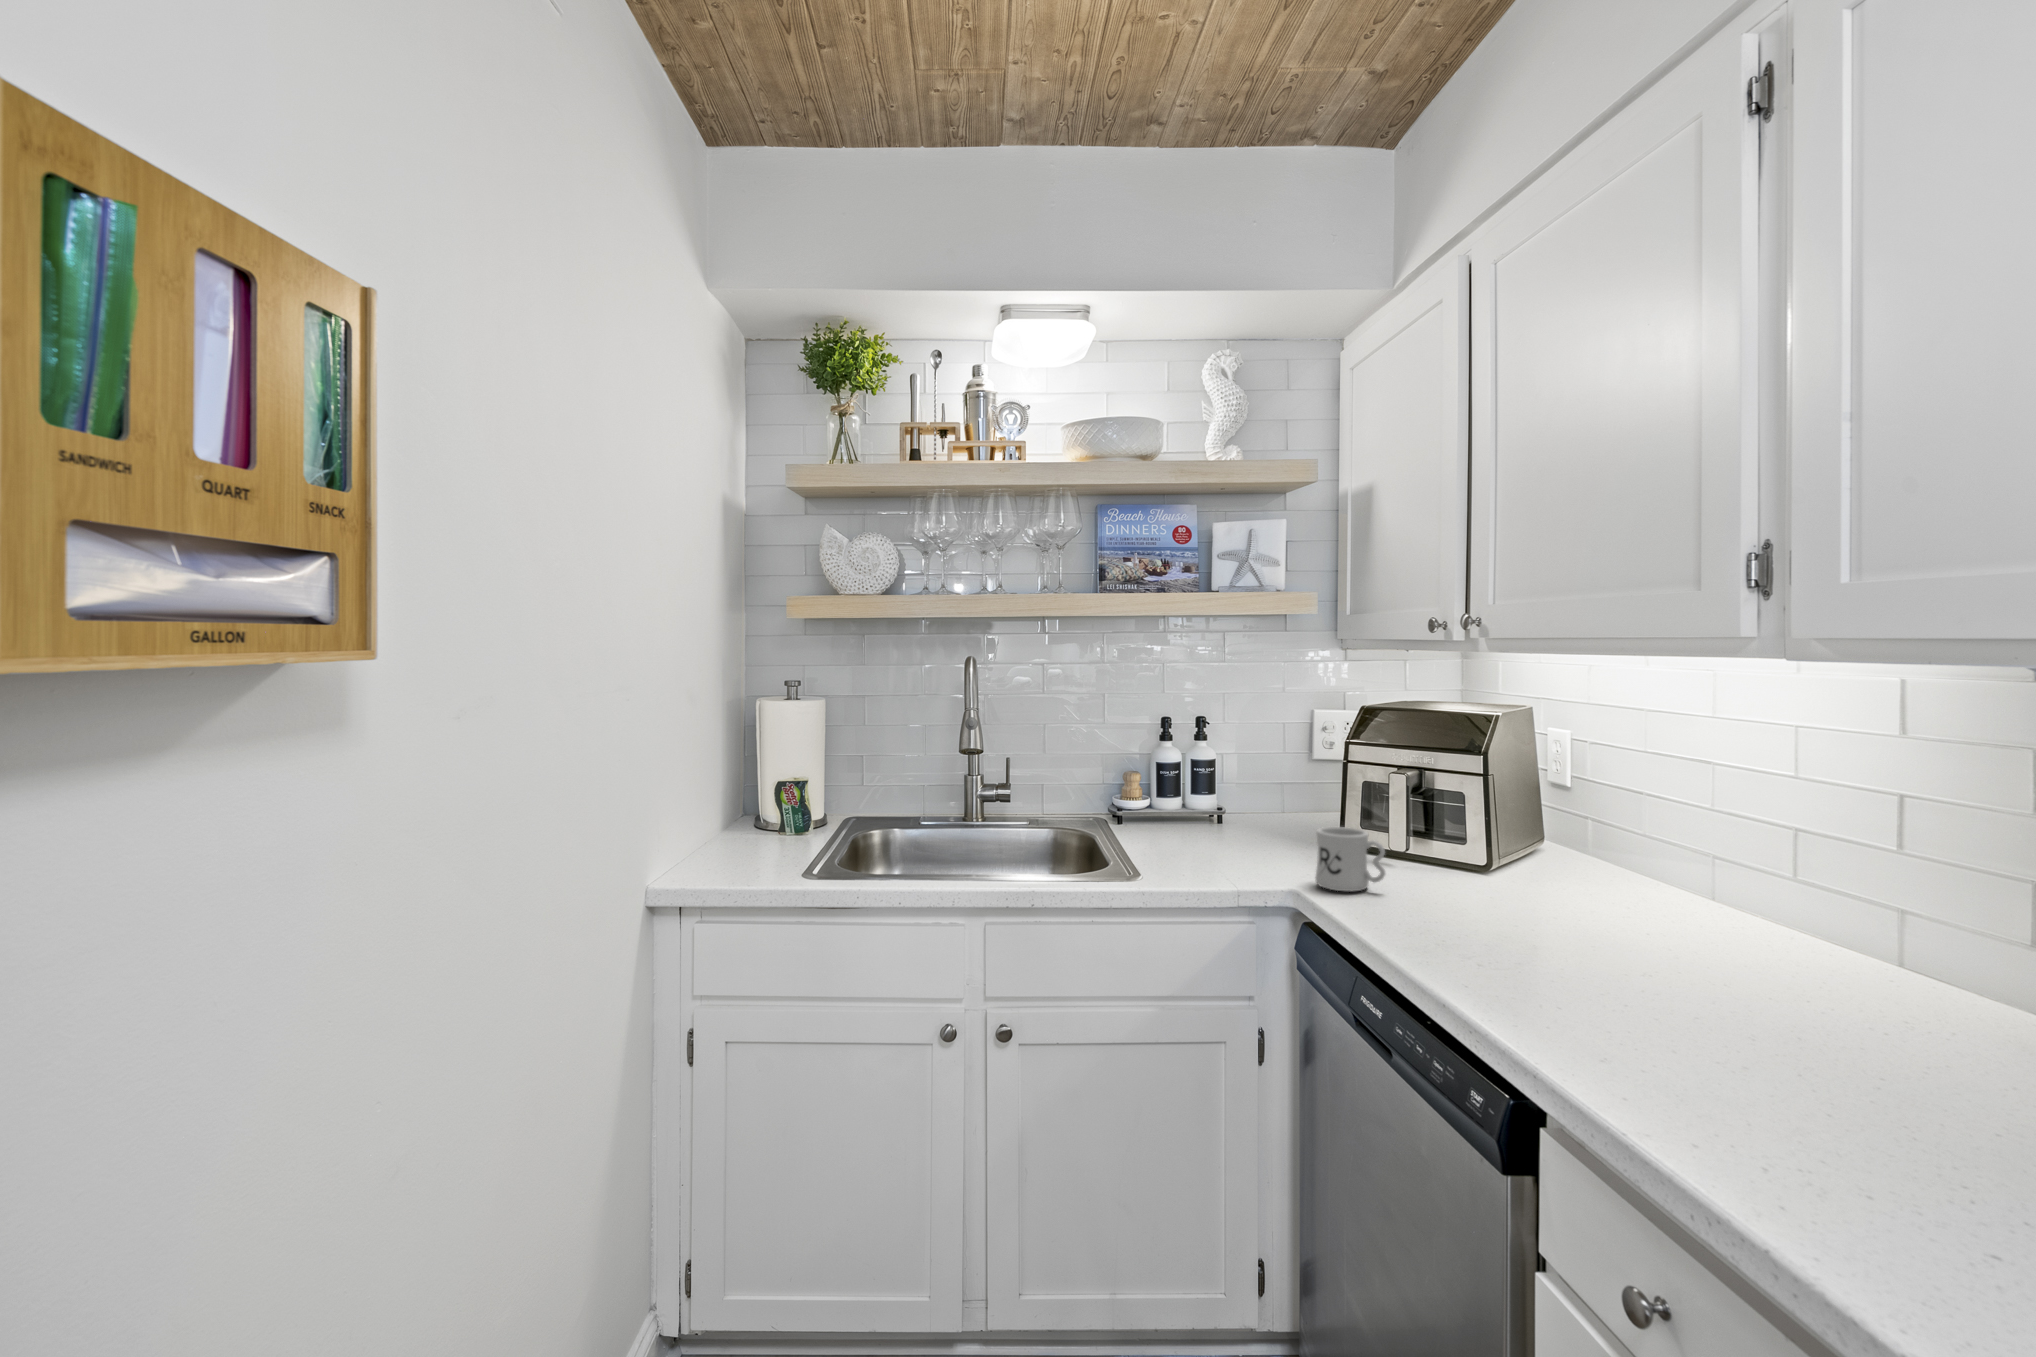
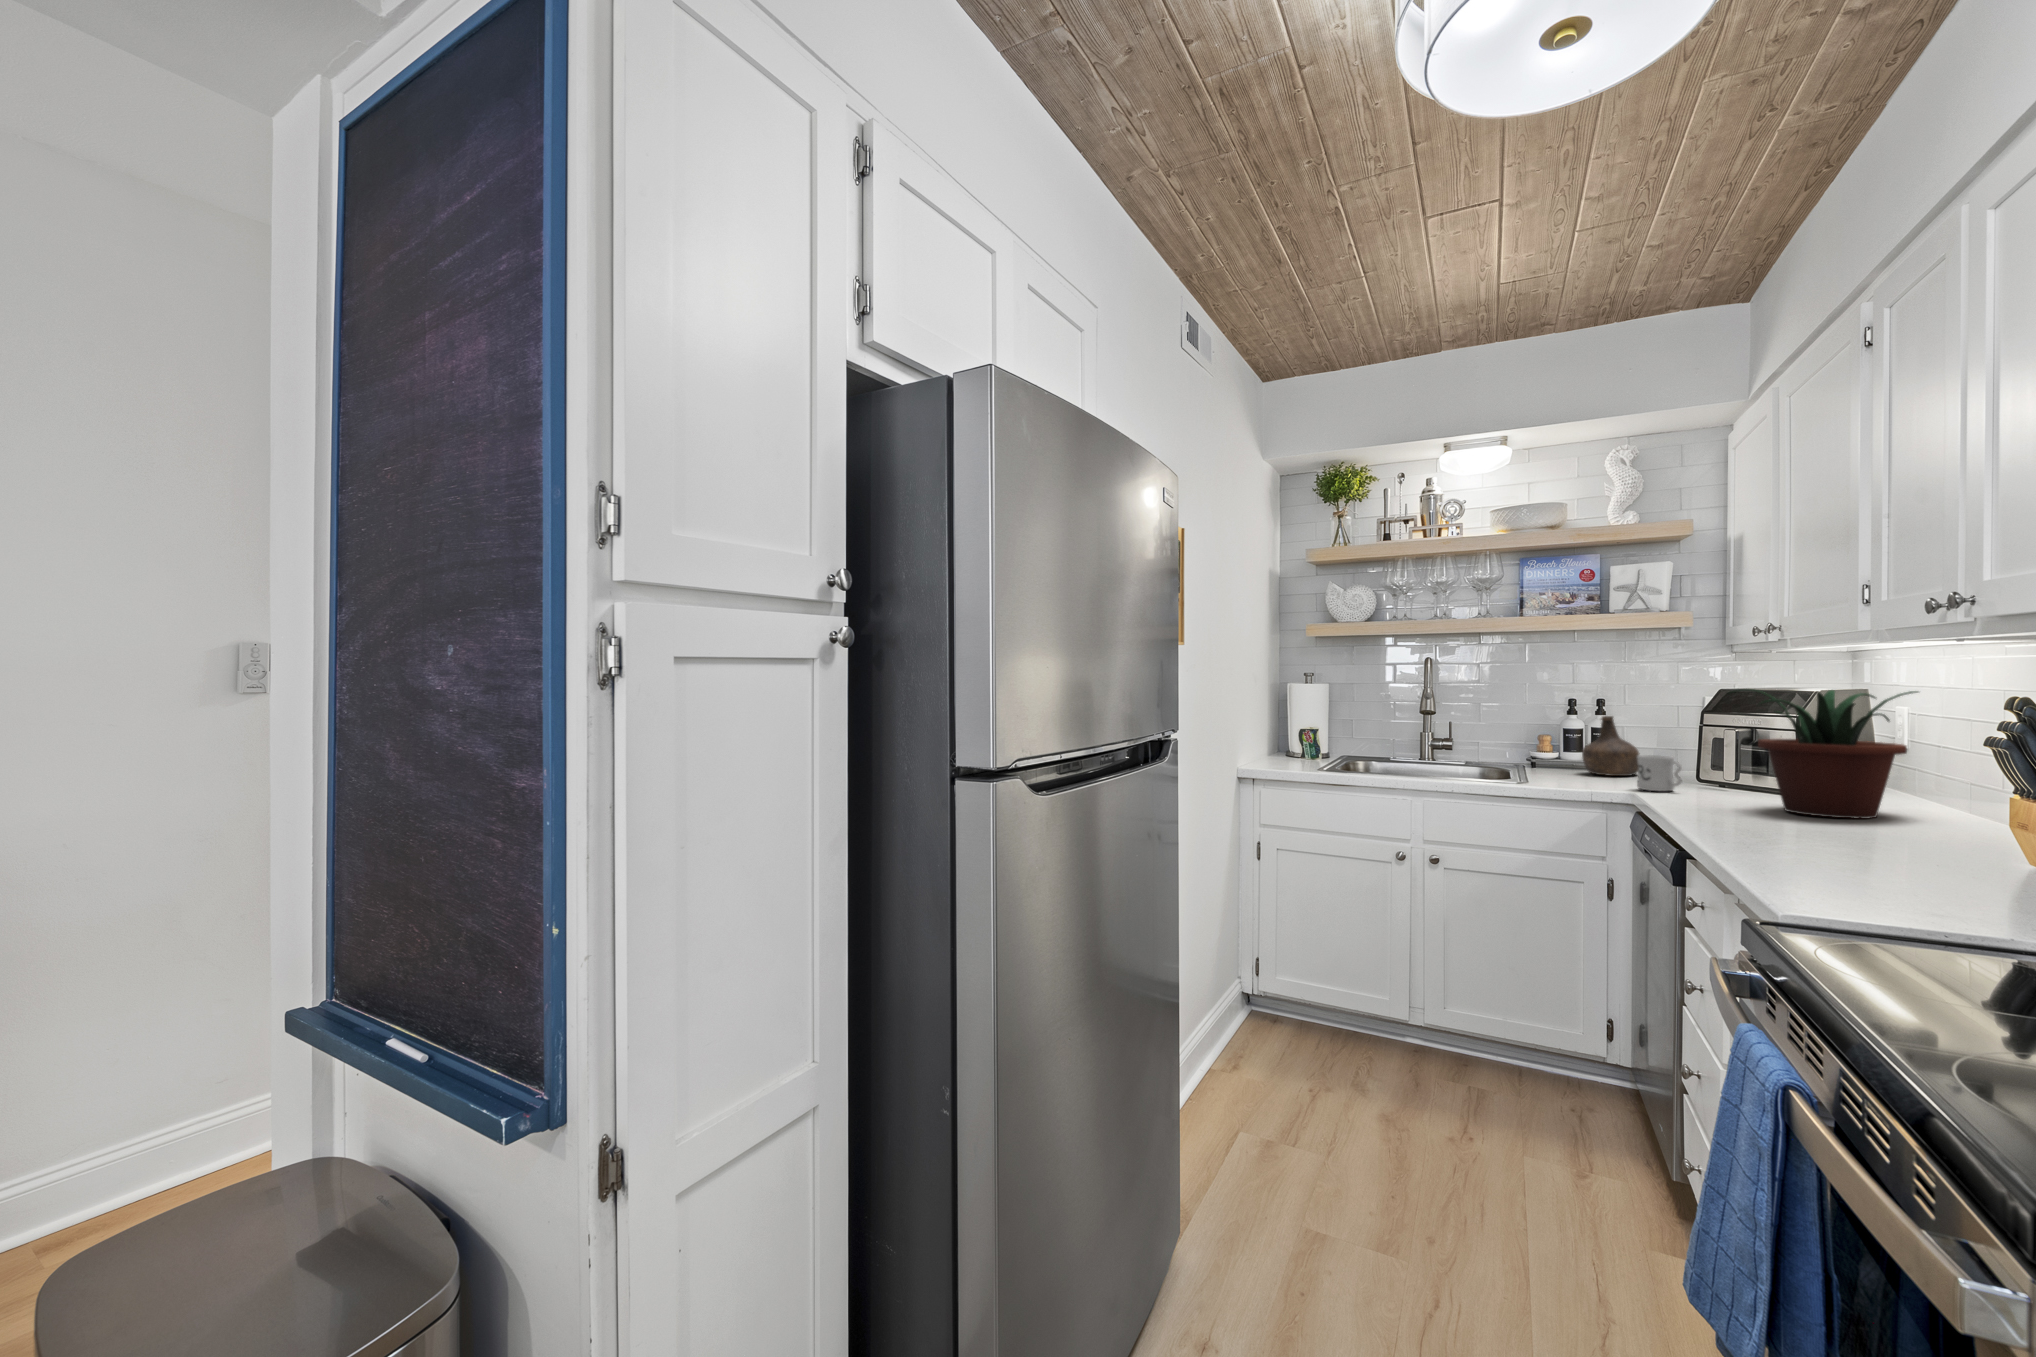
potted plant: none [1513,729,1786,971] -> present [1729,689,1918,819]
bottle: none [1199,750,1276,844] -> present [1582,716,1640,776]

